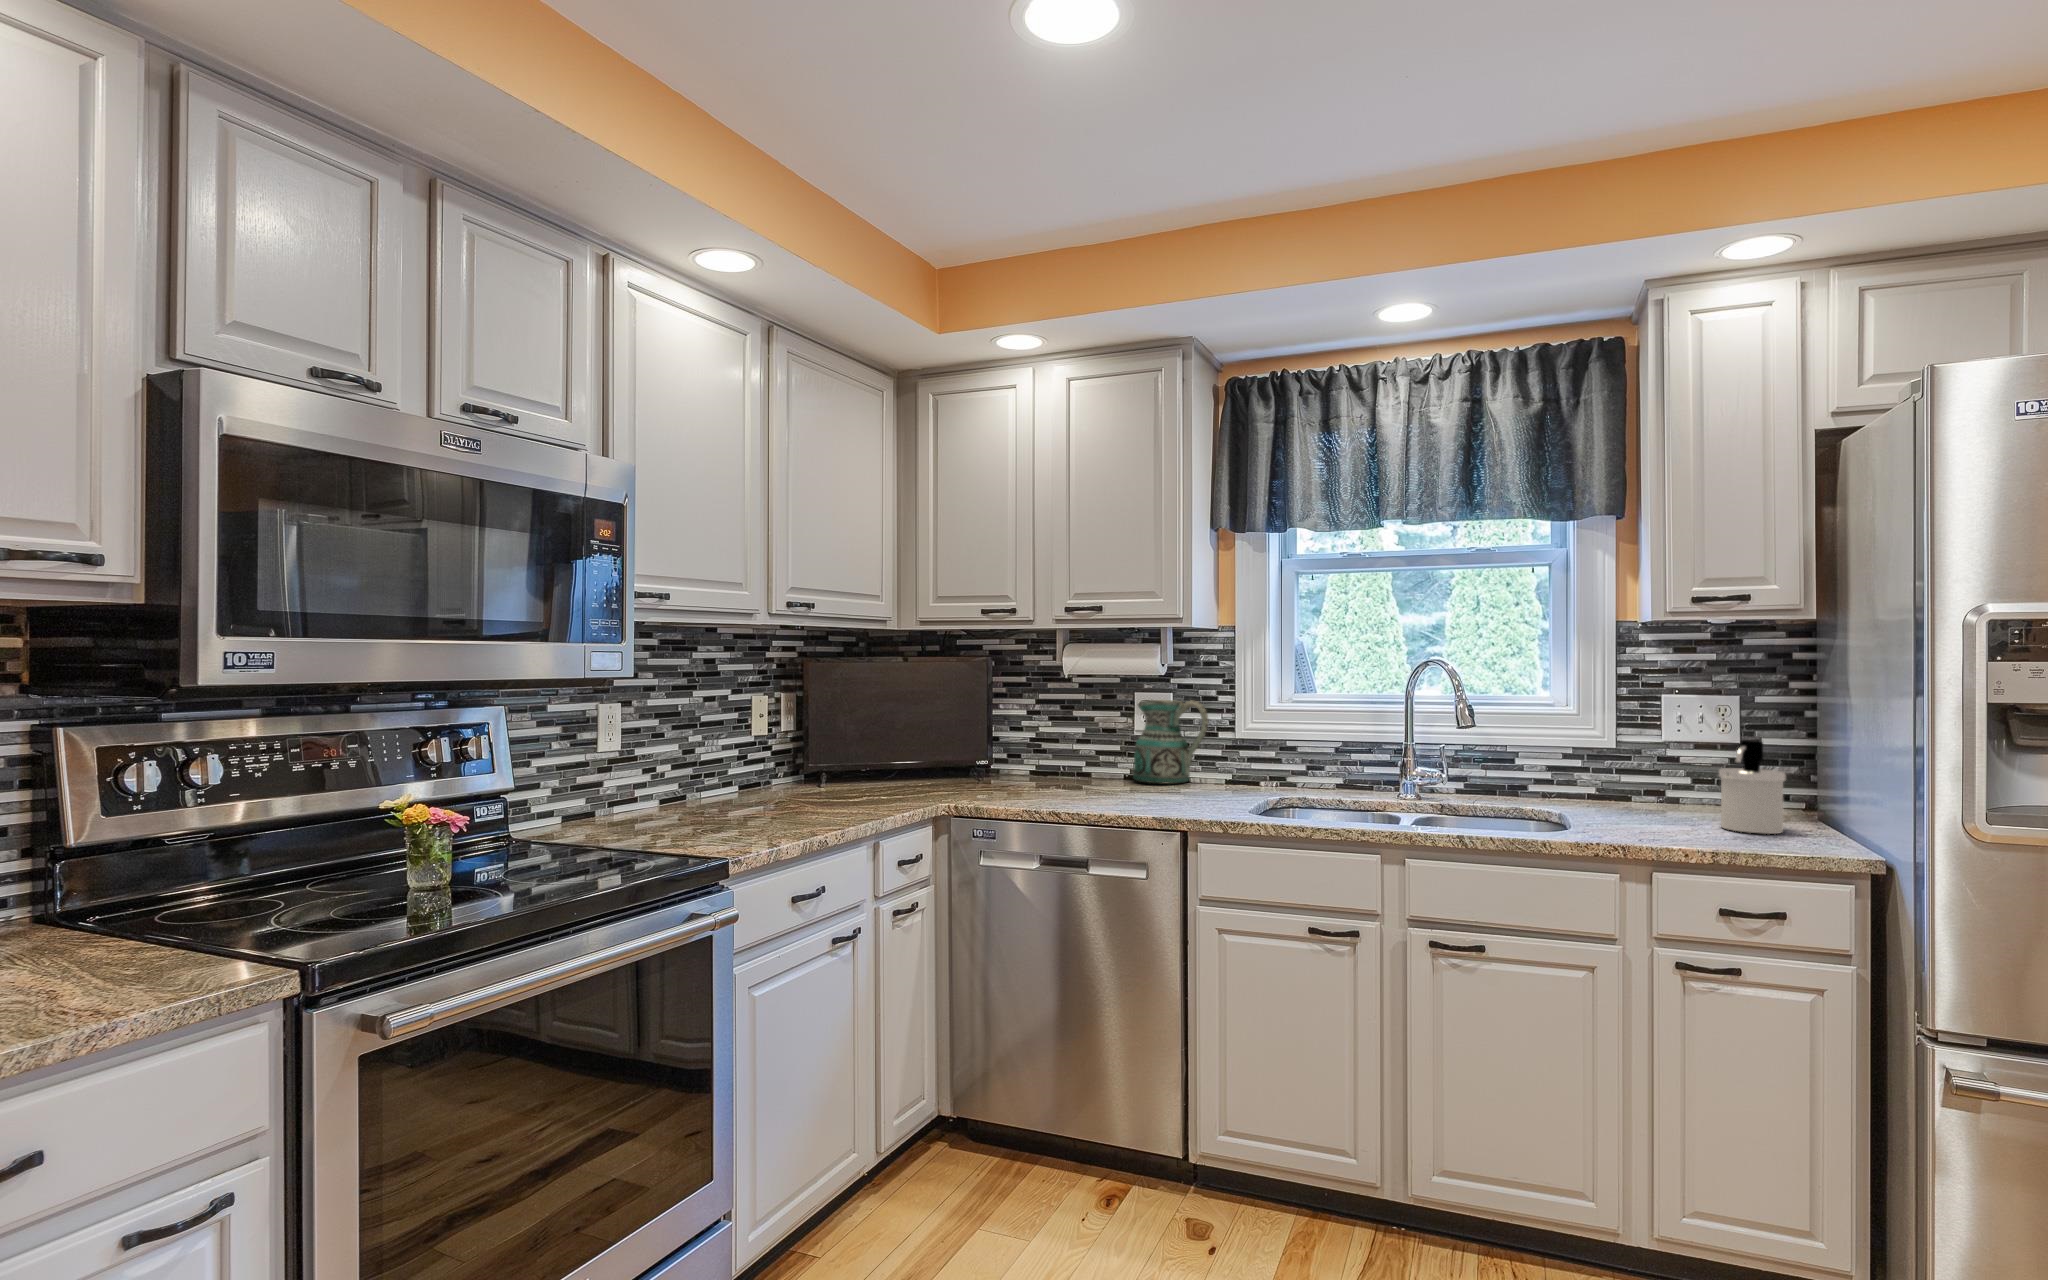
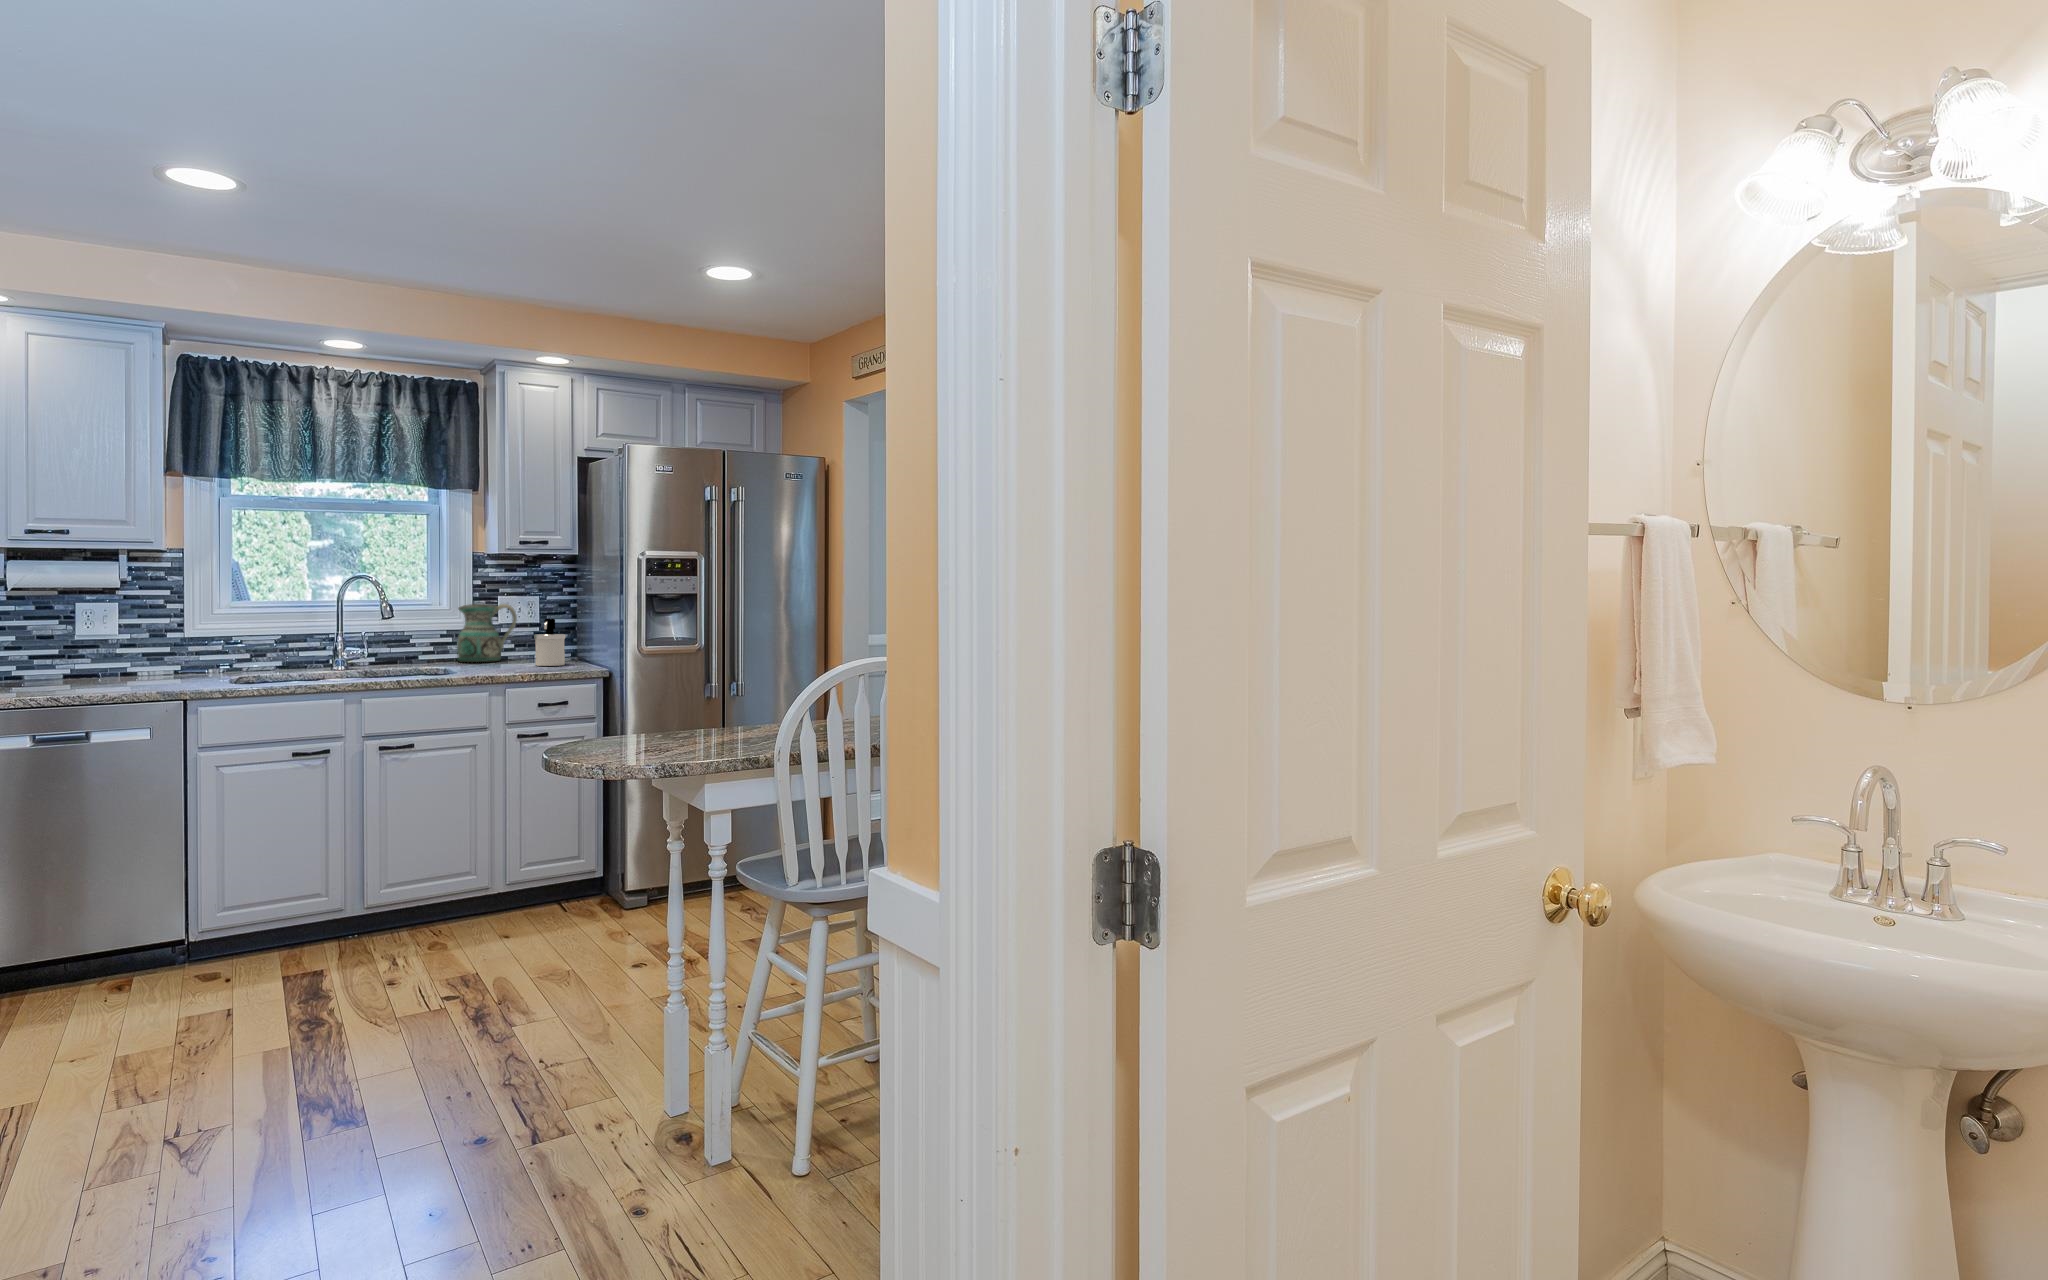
ceramic pitcher: present [1133,700,1209,784] -> present [457,604,517,662]

